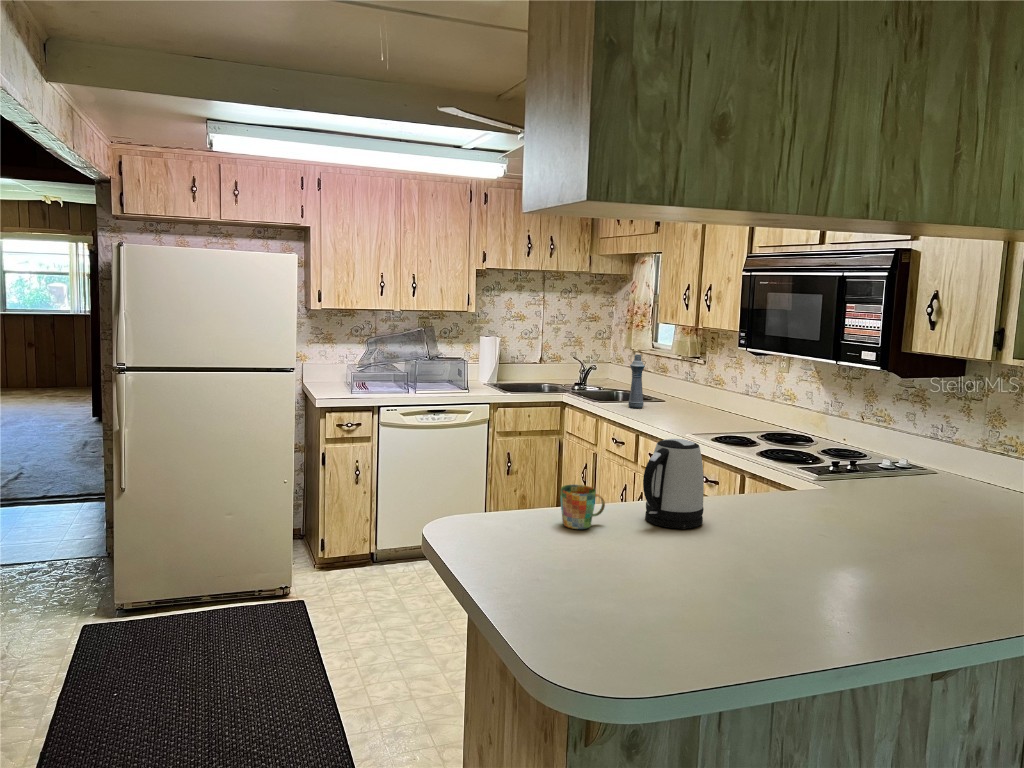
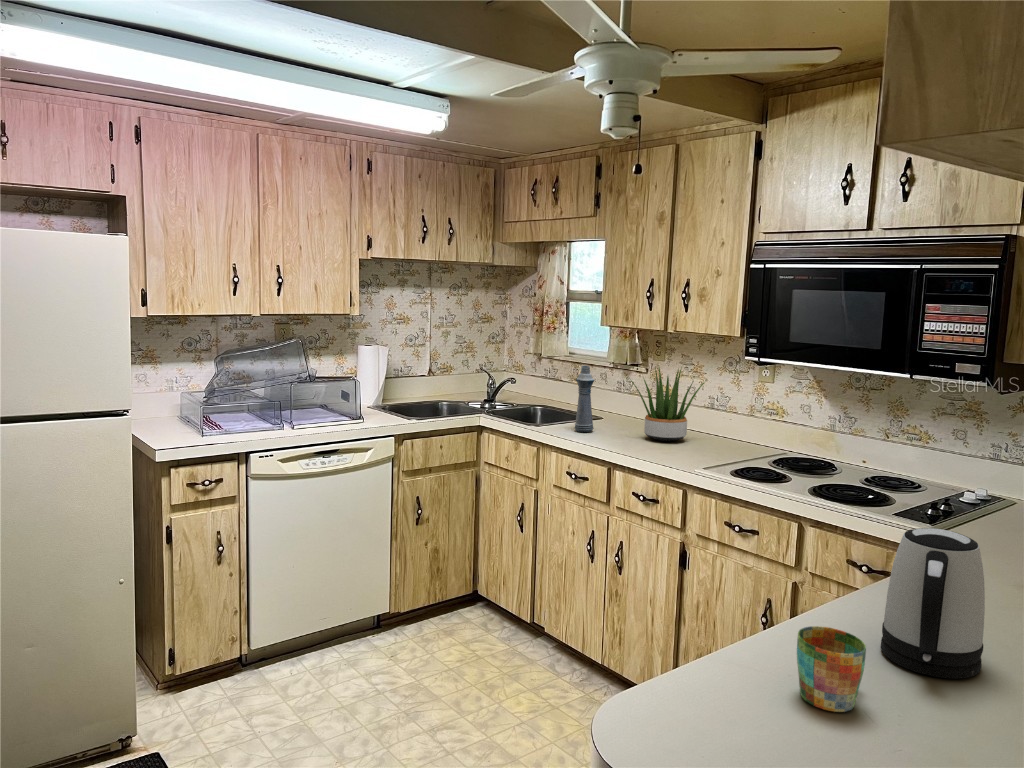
potted plant: none [665,355,733,418] -> present [631,367,704,441]

